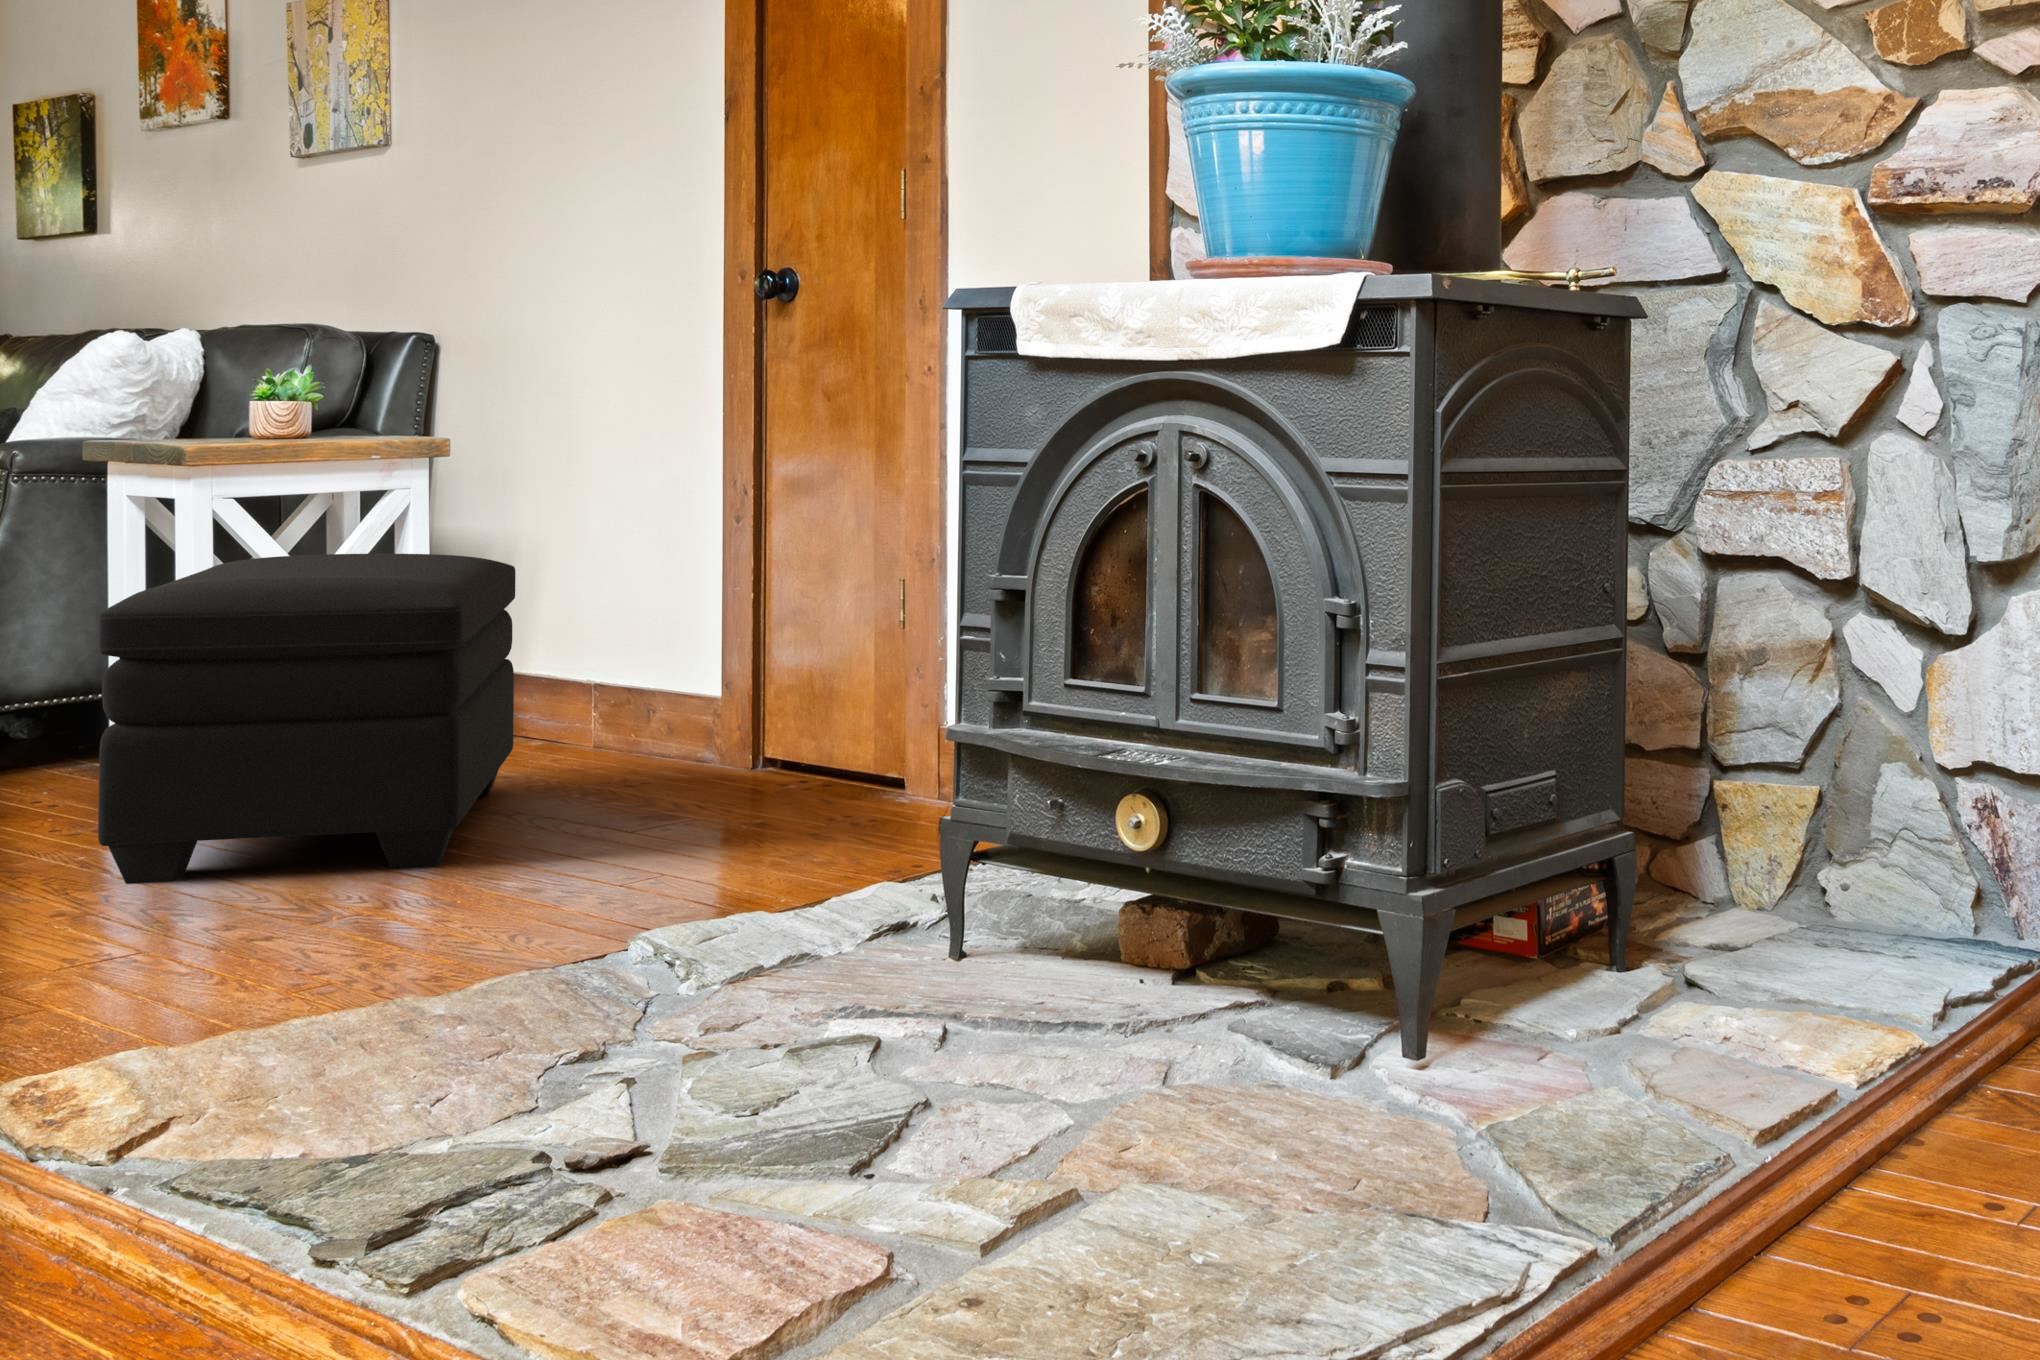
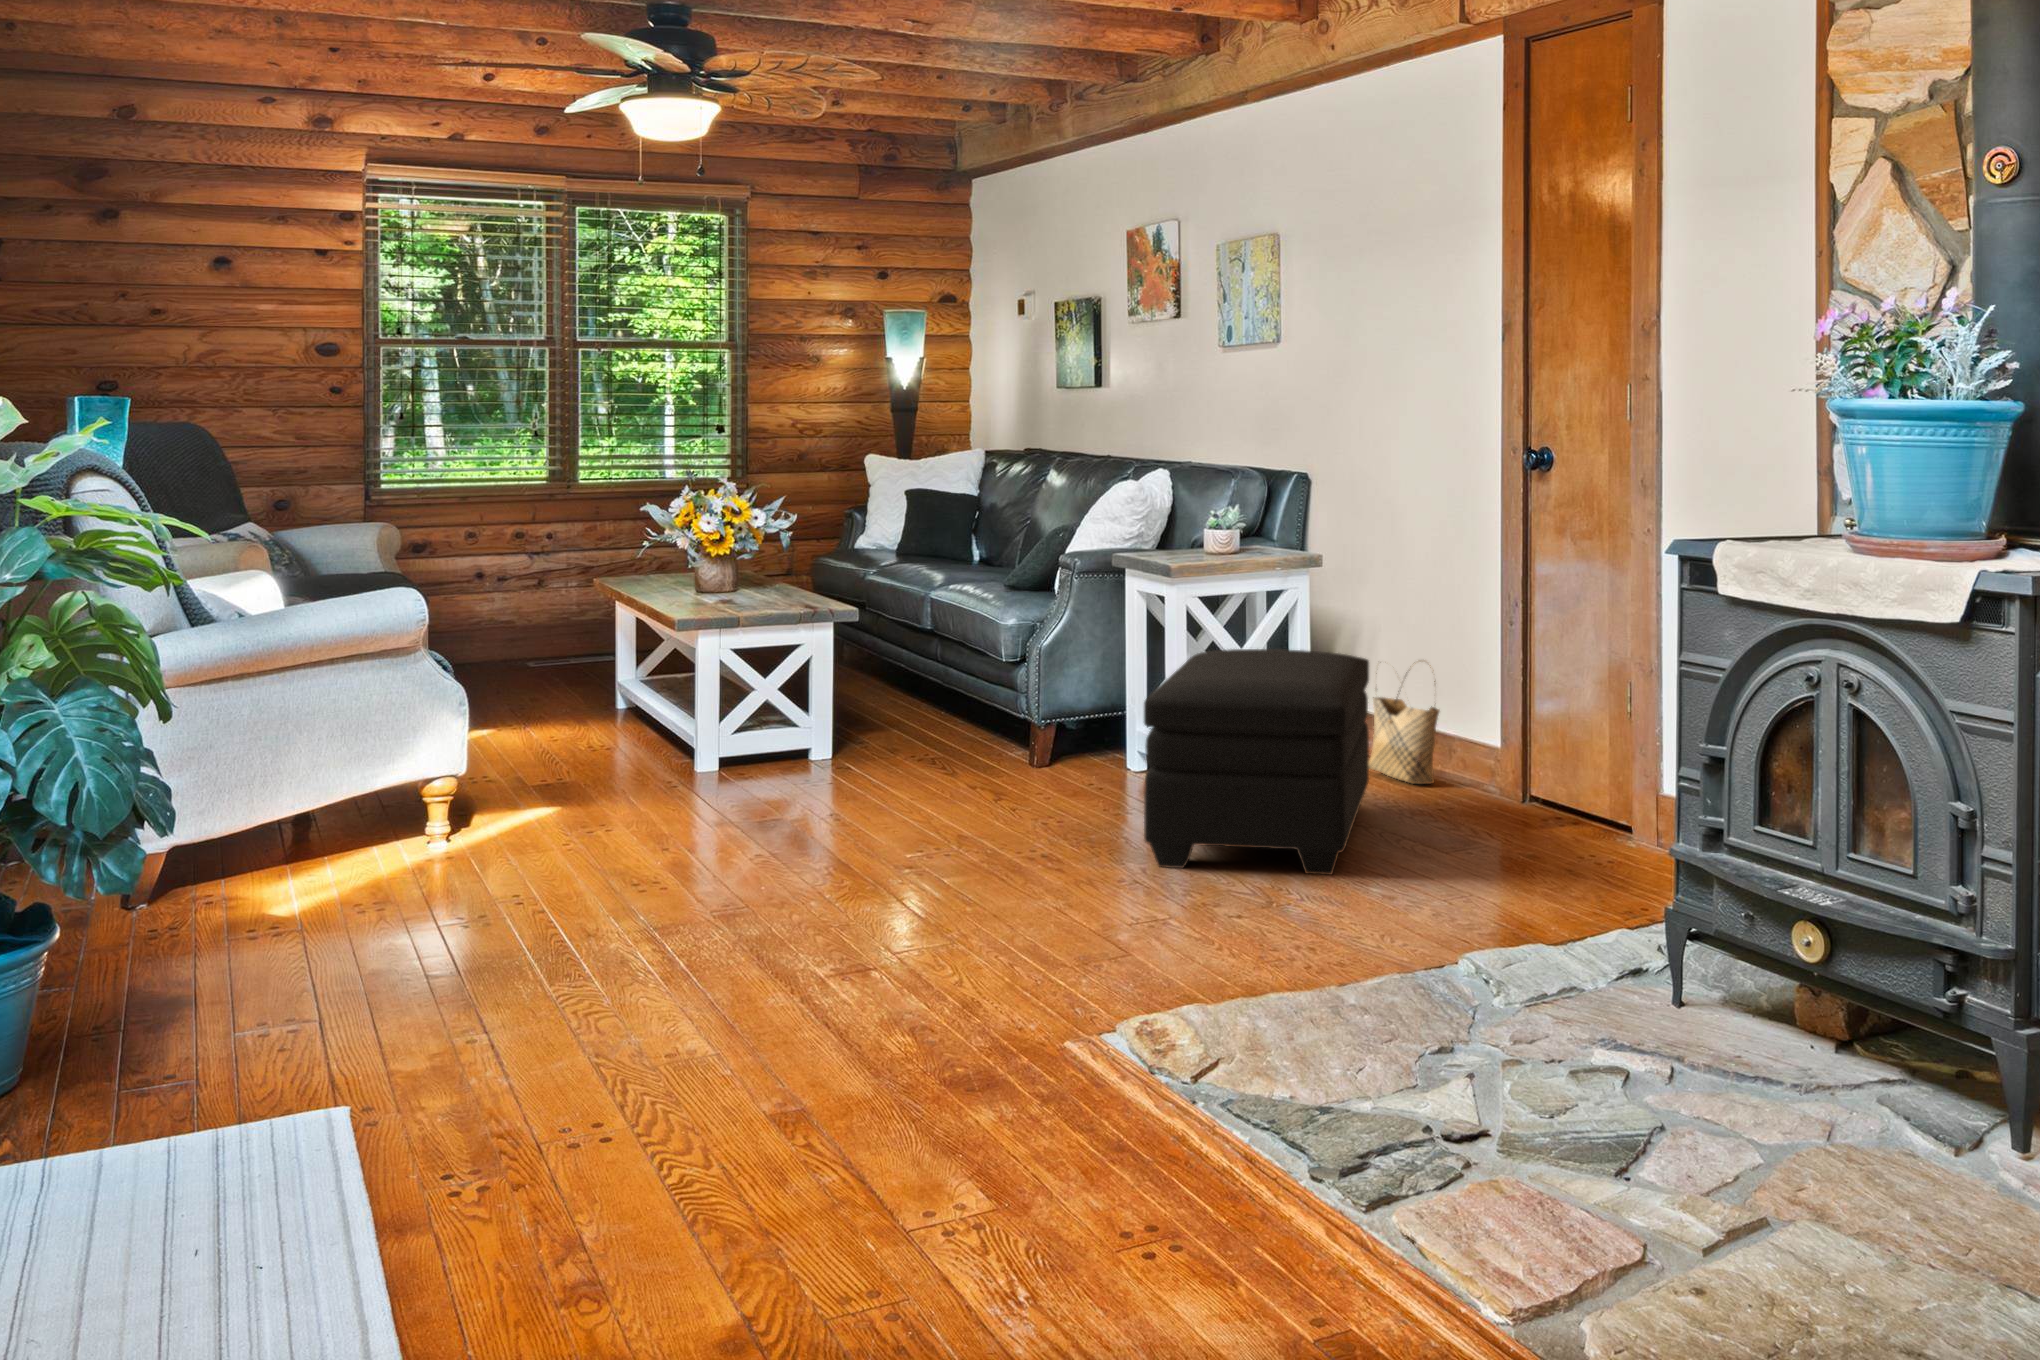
woven basket: none [519,580,631,756] -> present [1369,665,1440,784]

